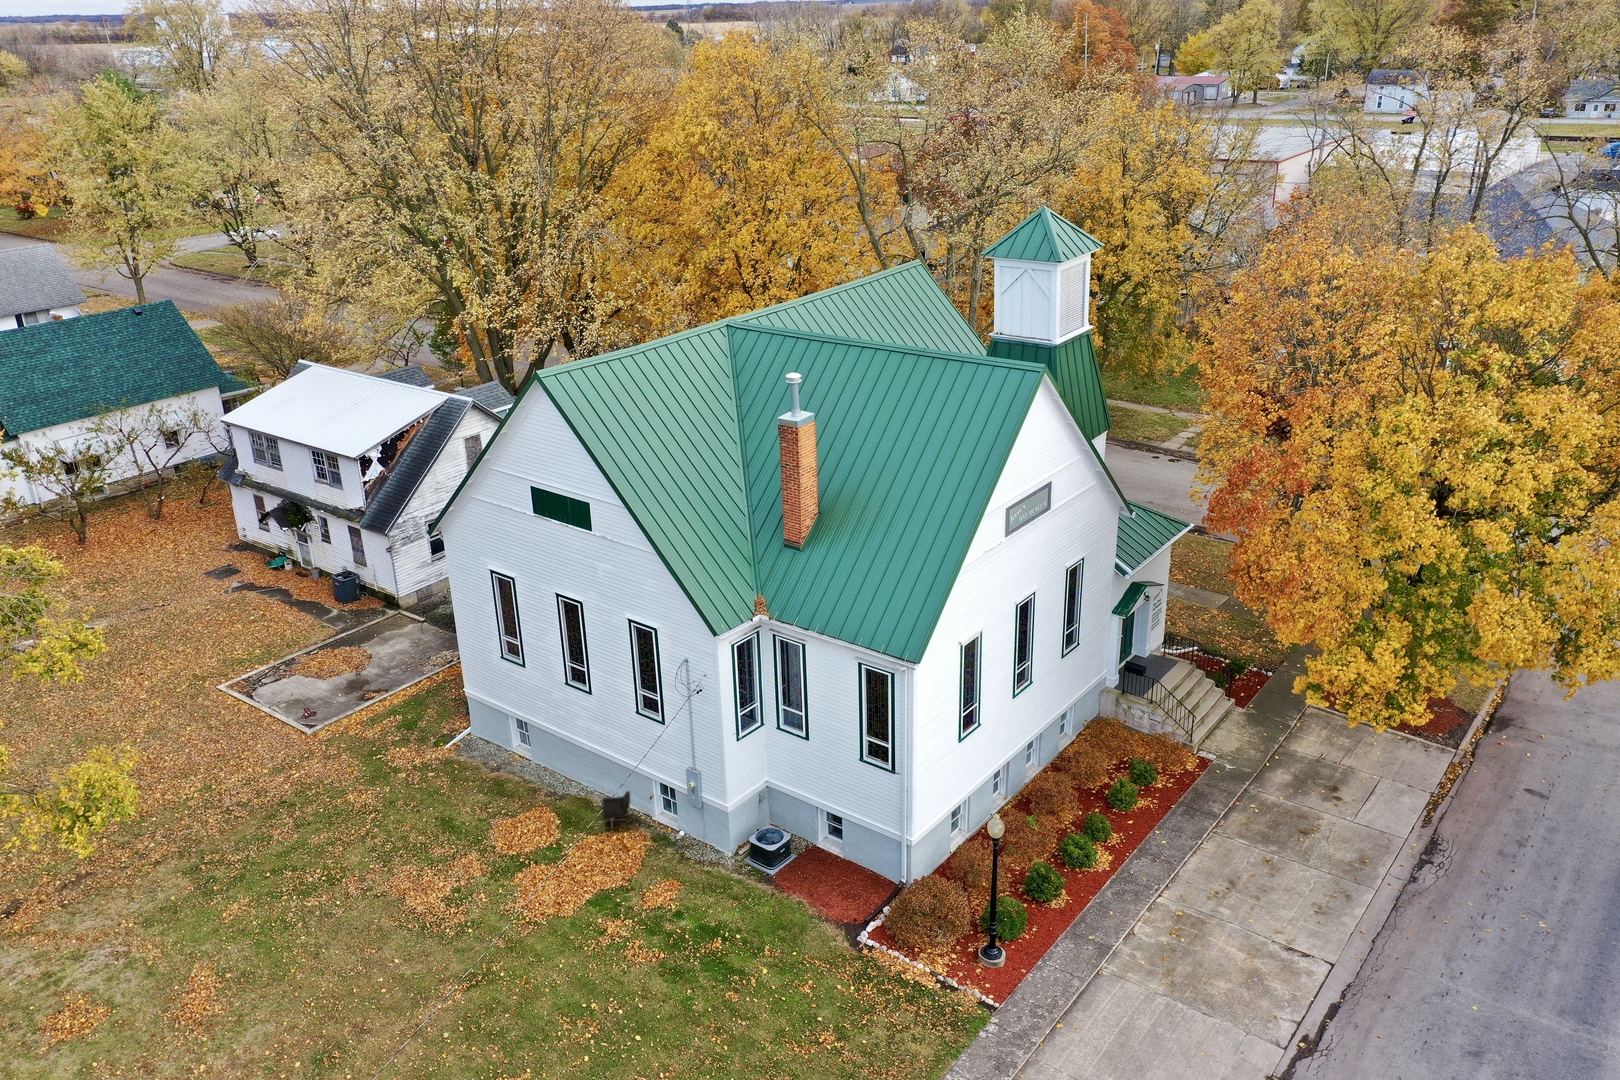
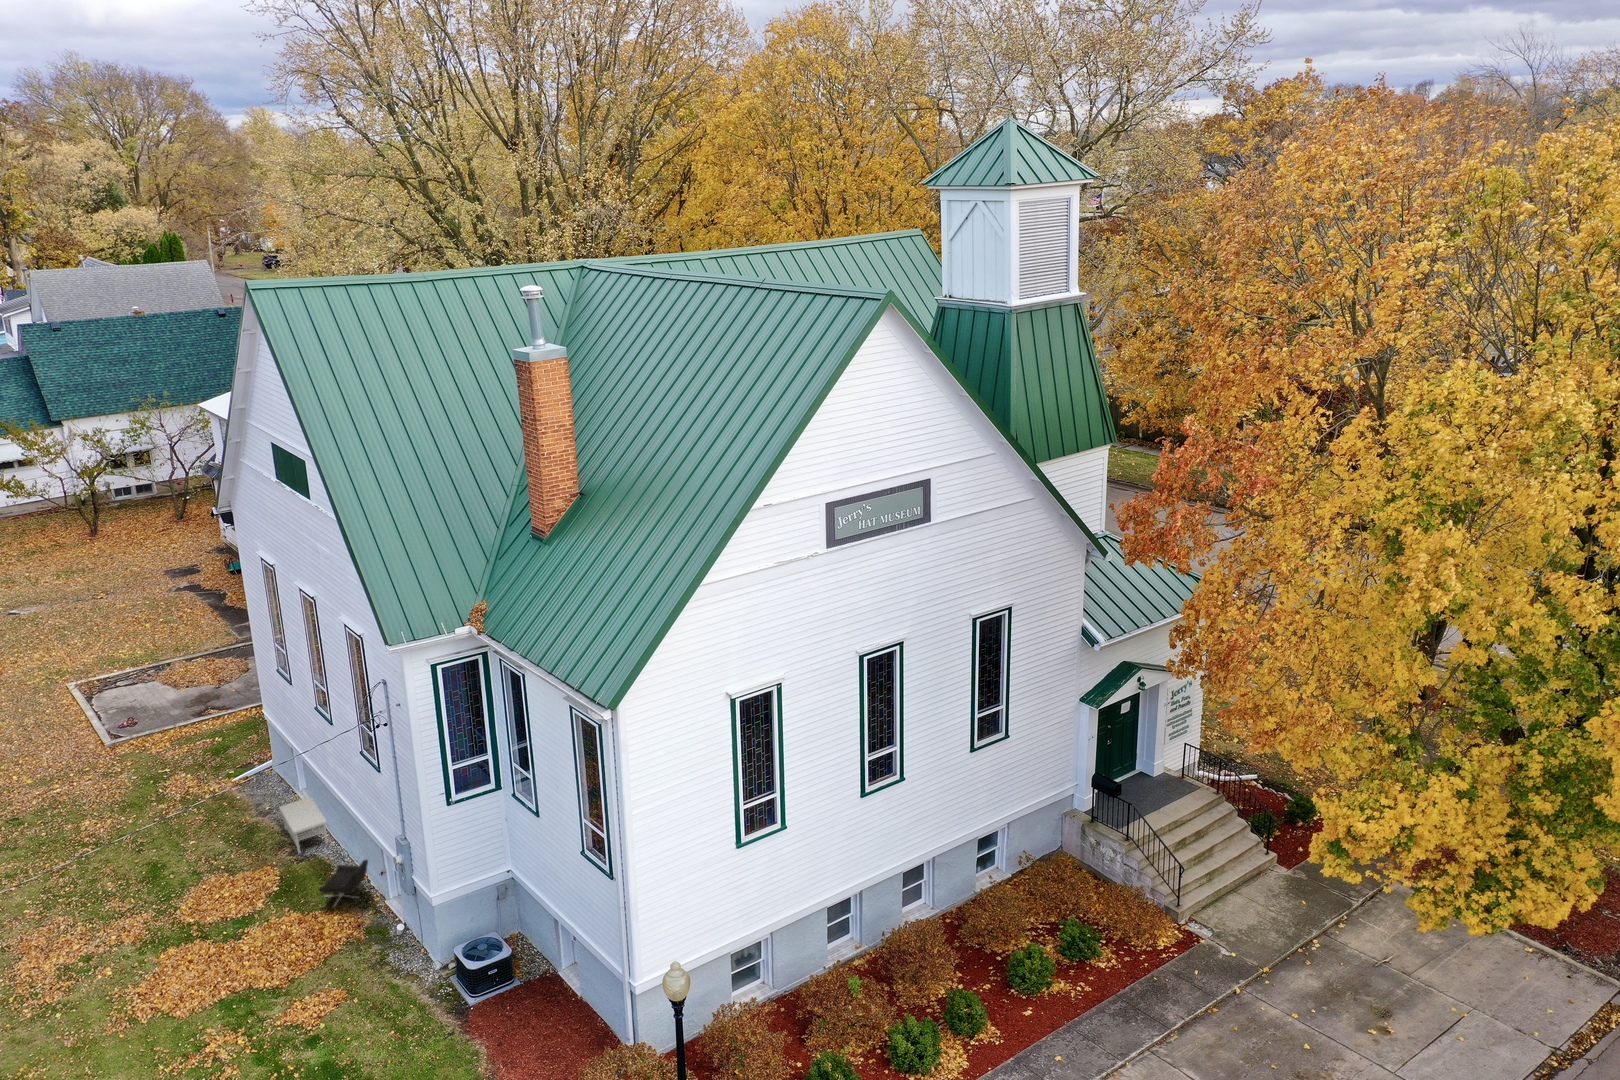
storage bench: none [520,753,569,796] -> present [279,797,328,854]

